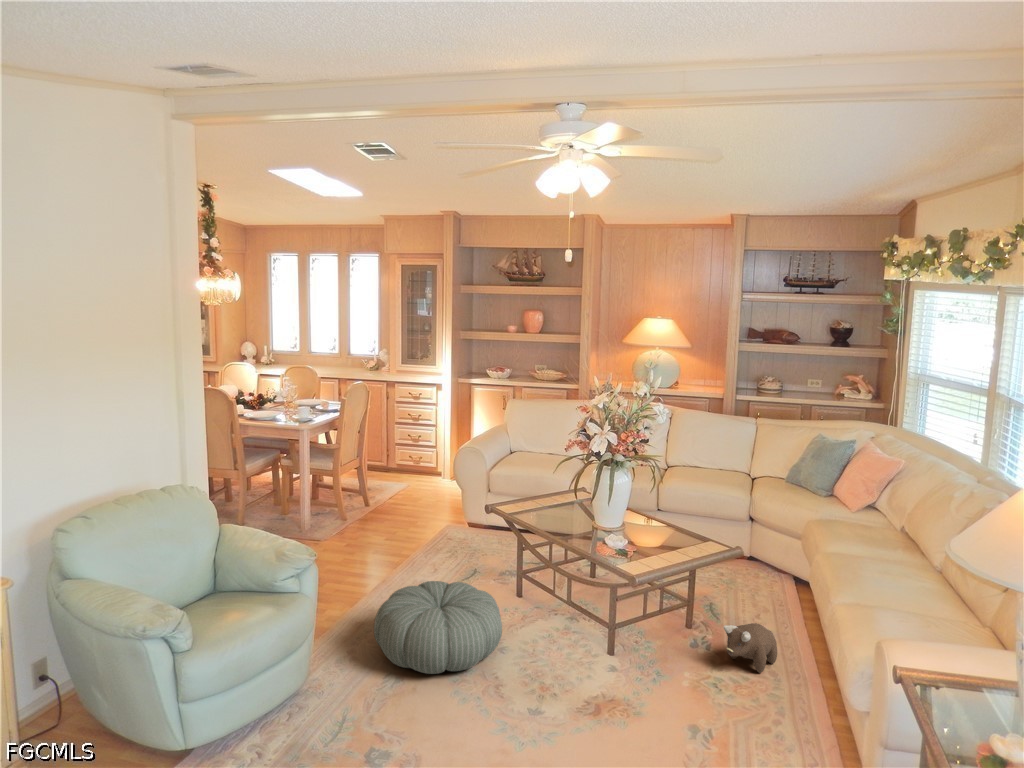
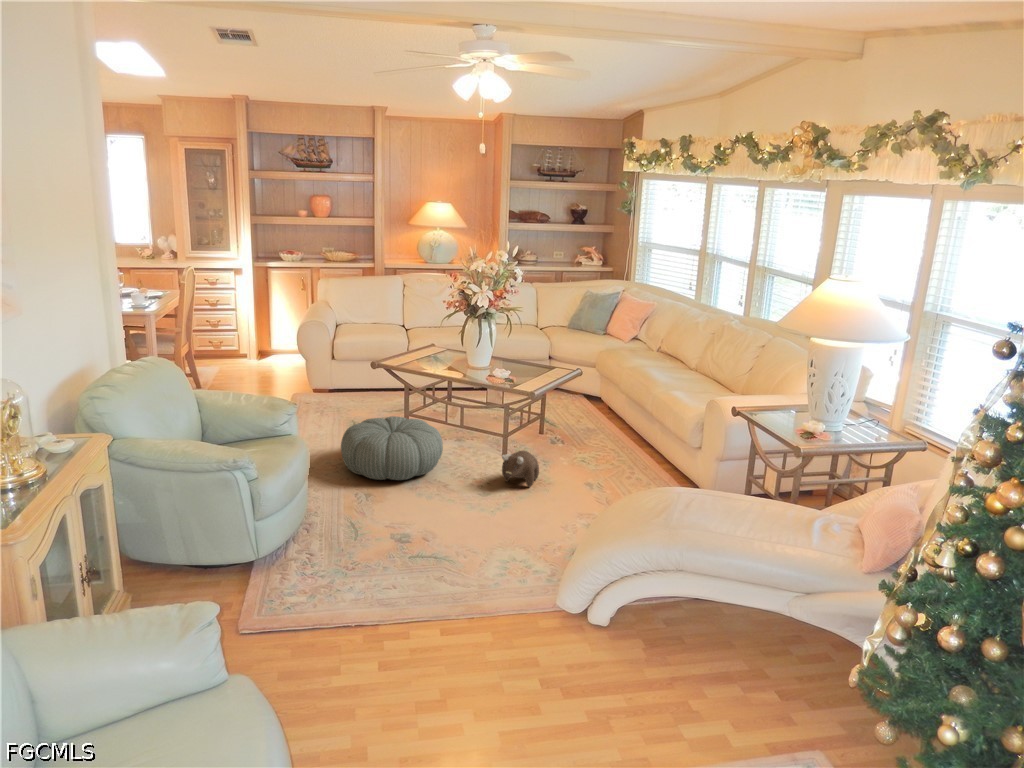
plush toy: present [723,623,777,673] -> present [502,450,539,487]

